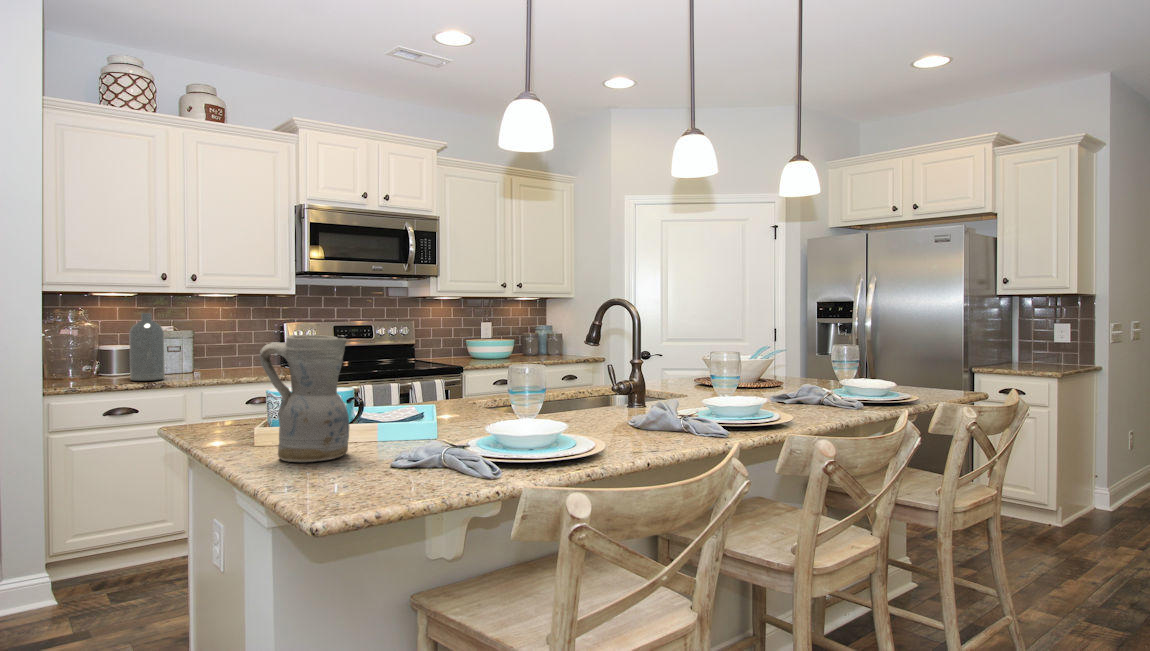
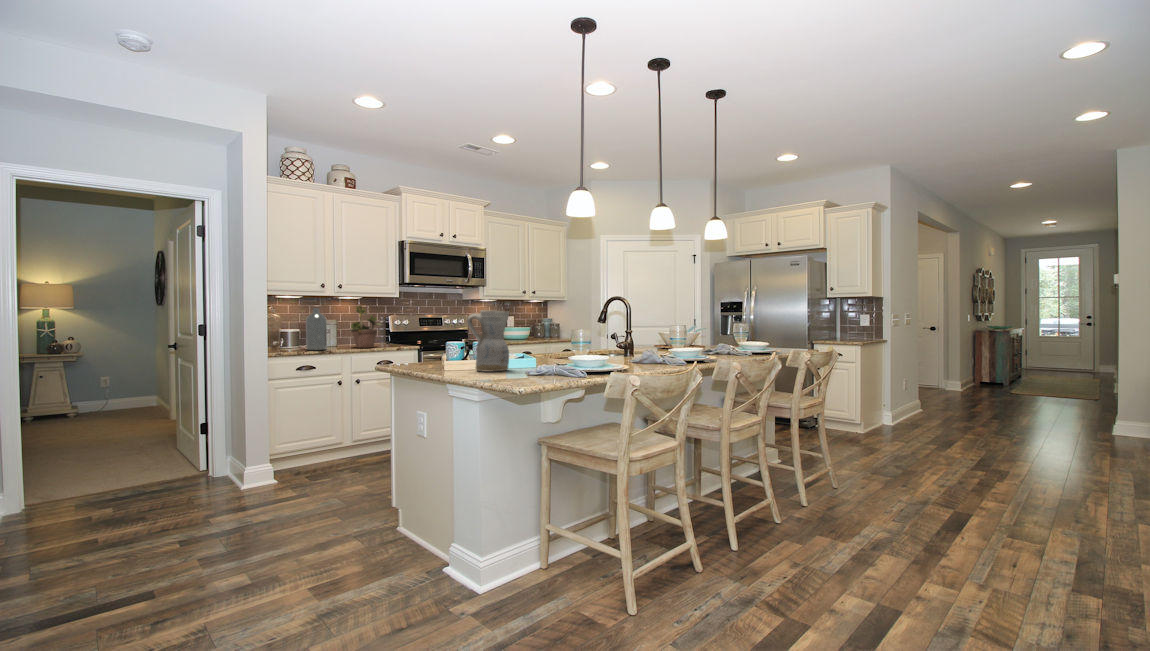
potted plant: none [205,303,261,376] -> present [350,306,381,348]

